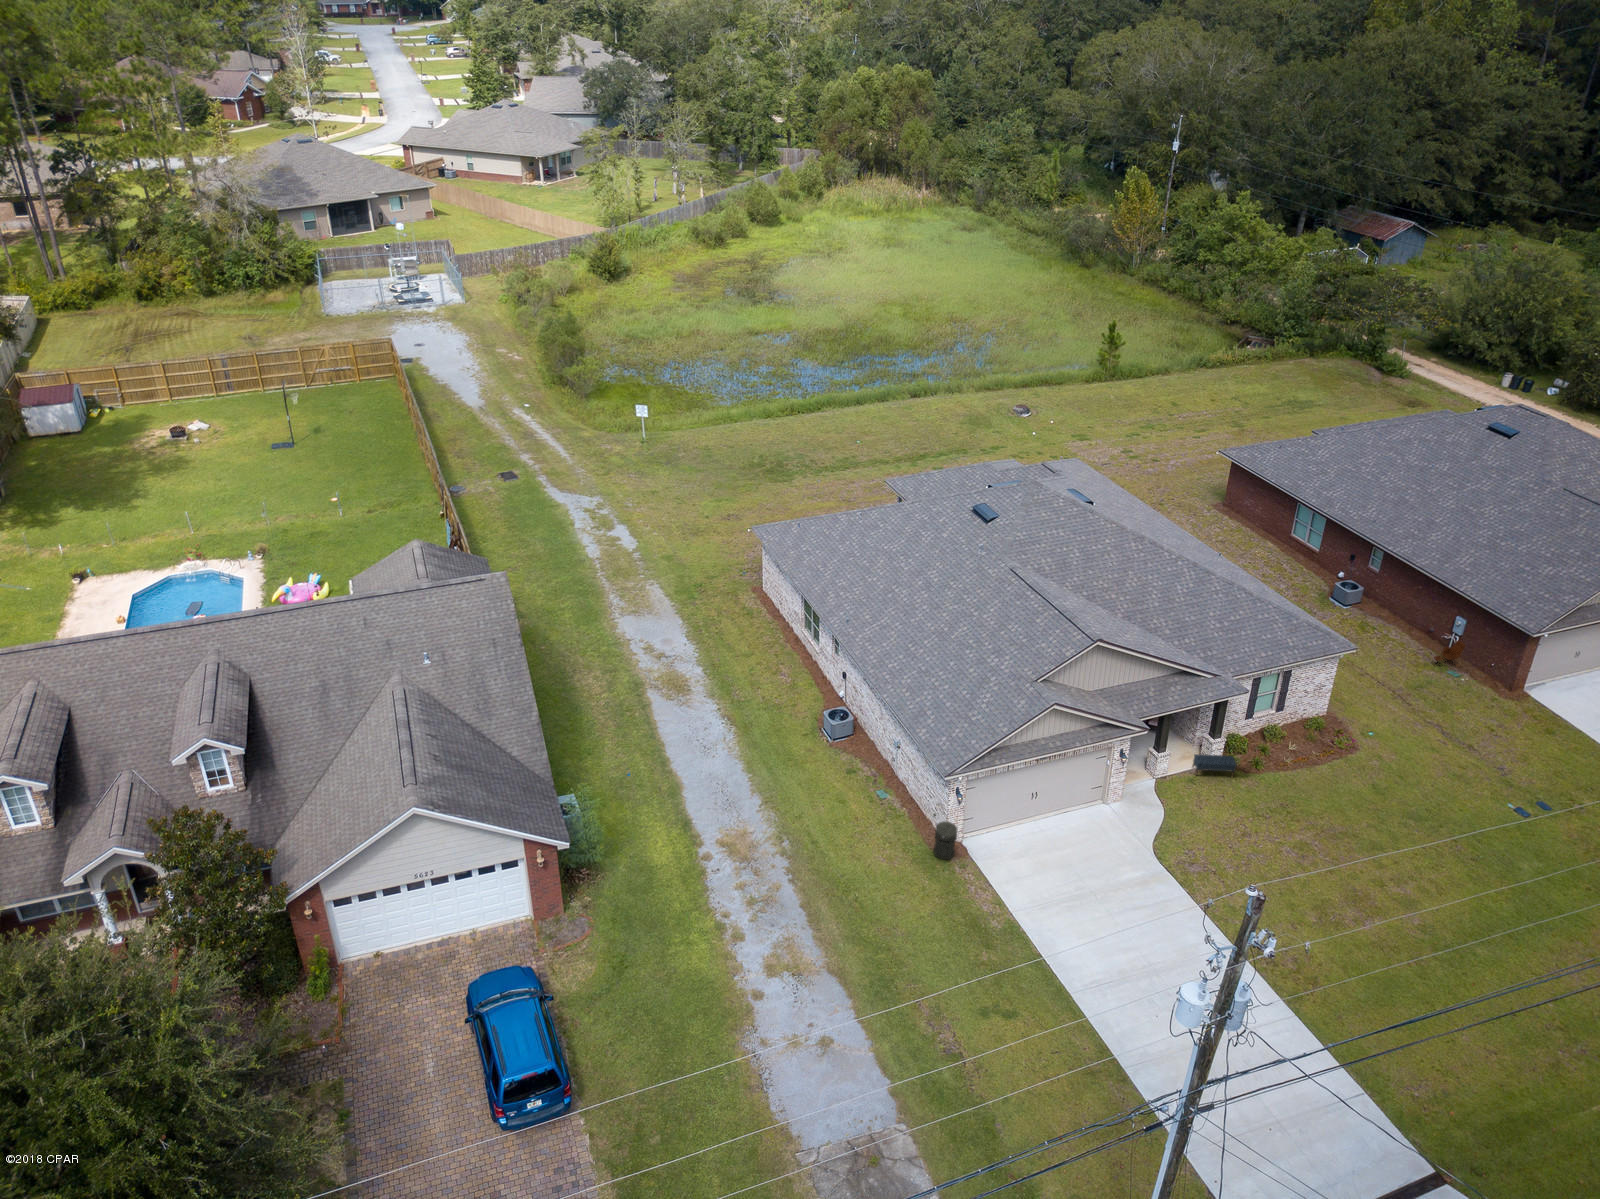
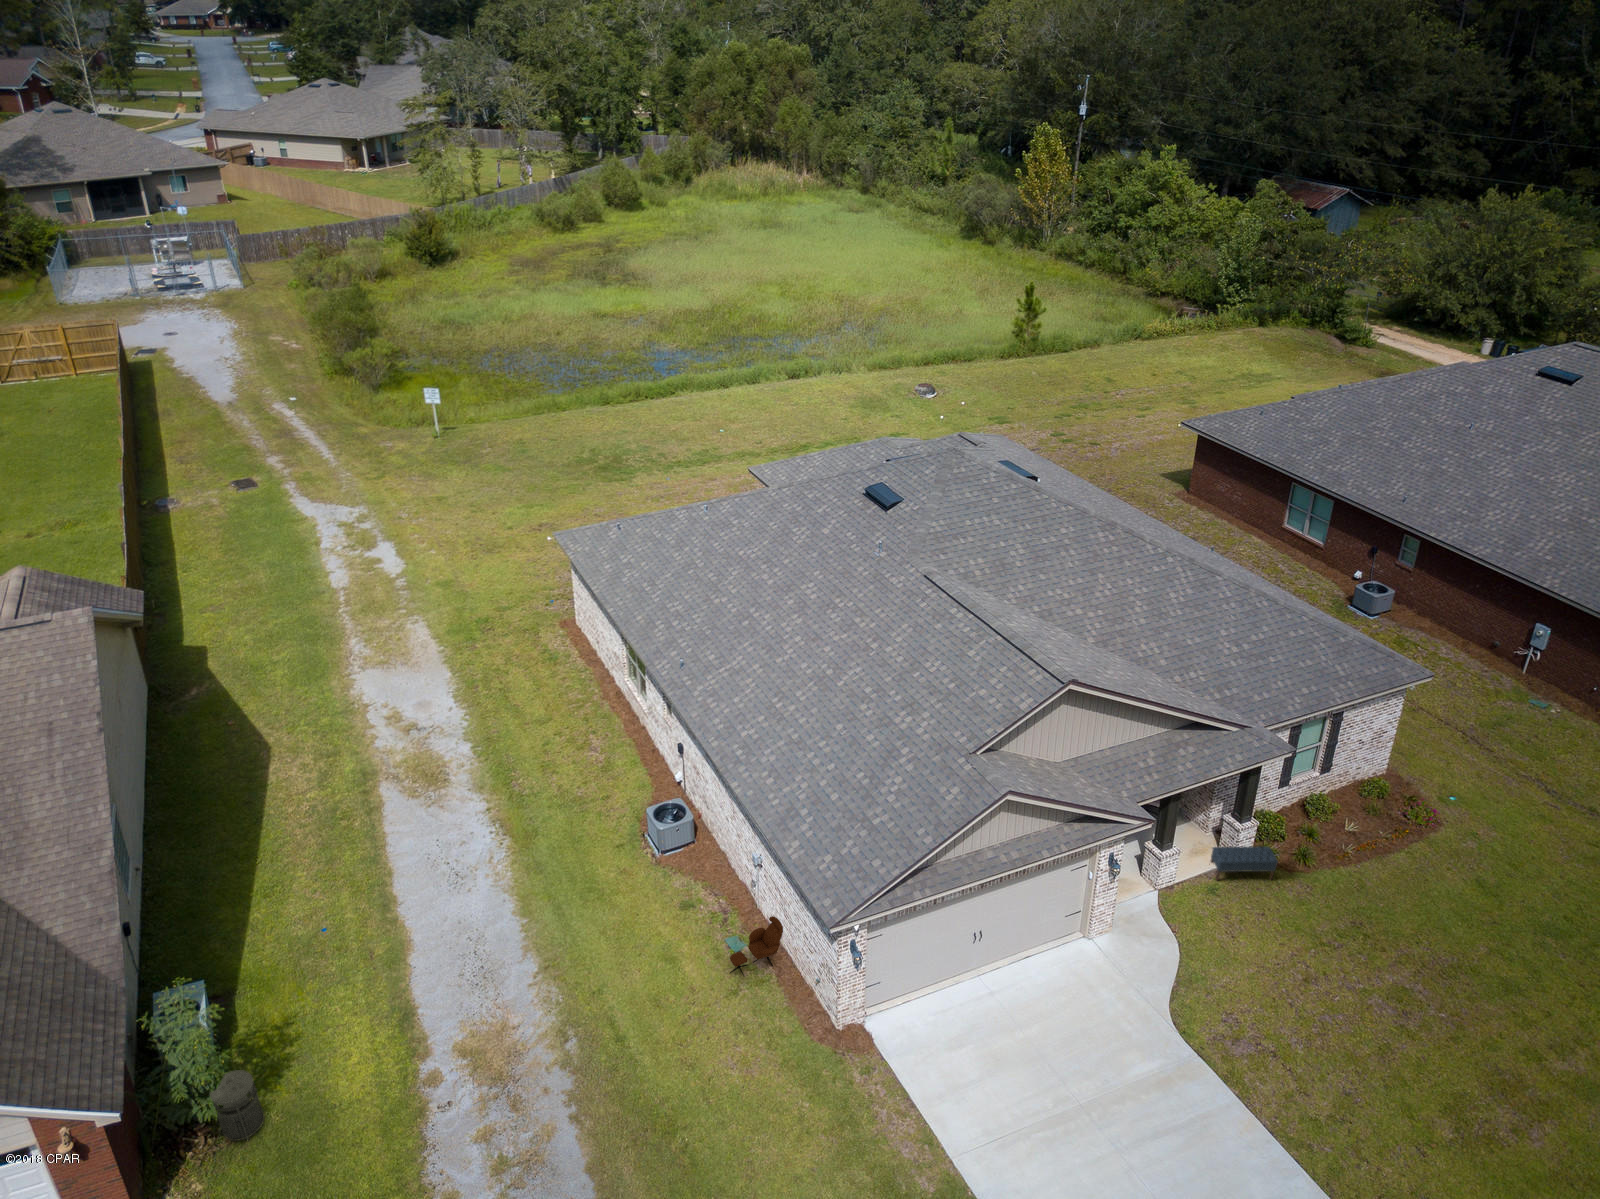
lounge chair: present [1434,641,1465,664] -> present [730,916,783,976]
trash can: present [933,821,958,859] -> present [210,1070,265,1141]

